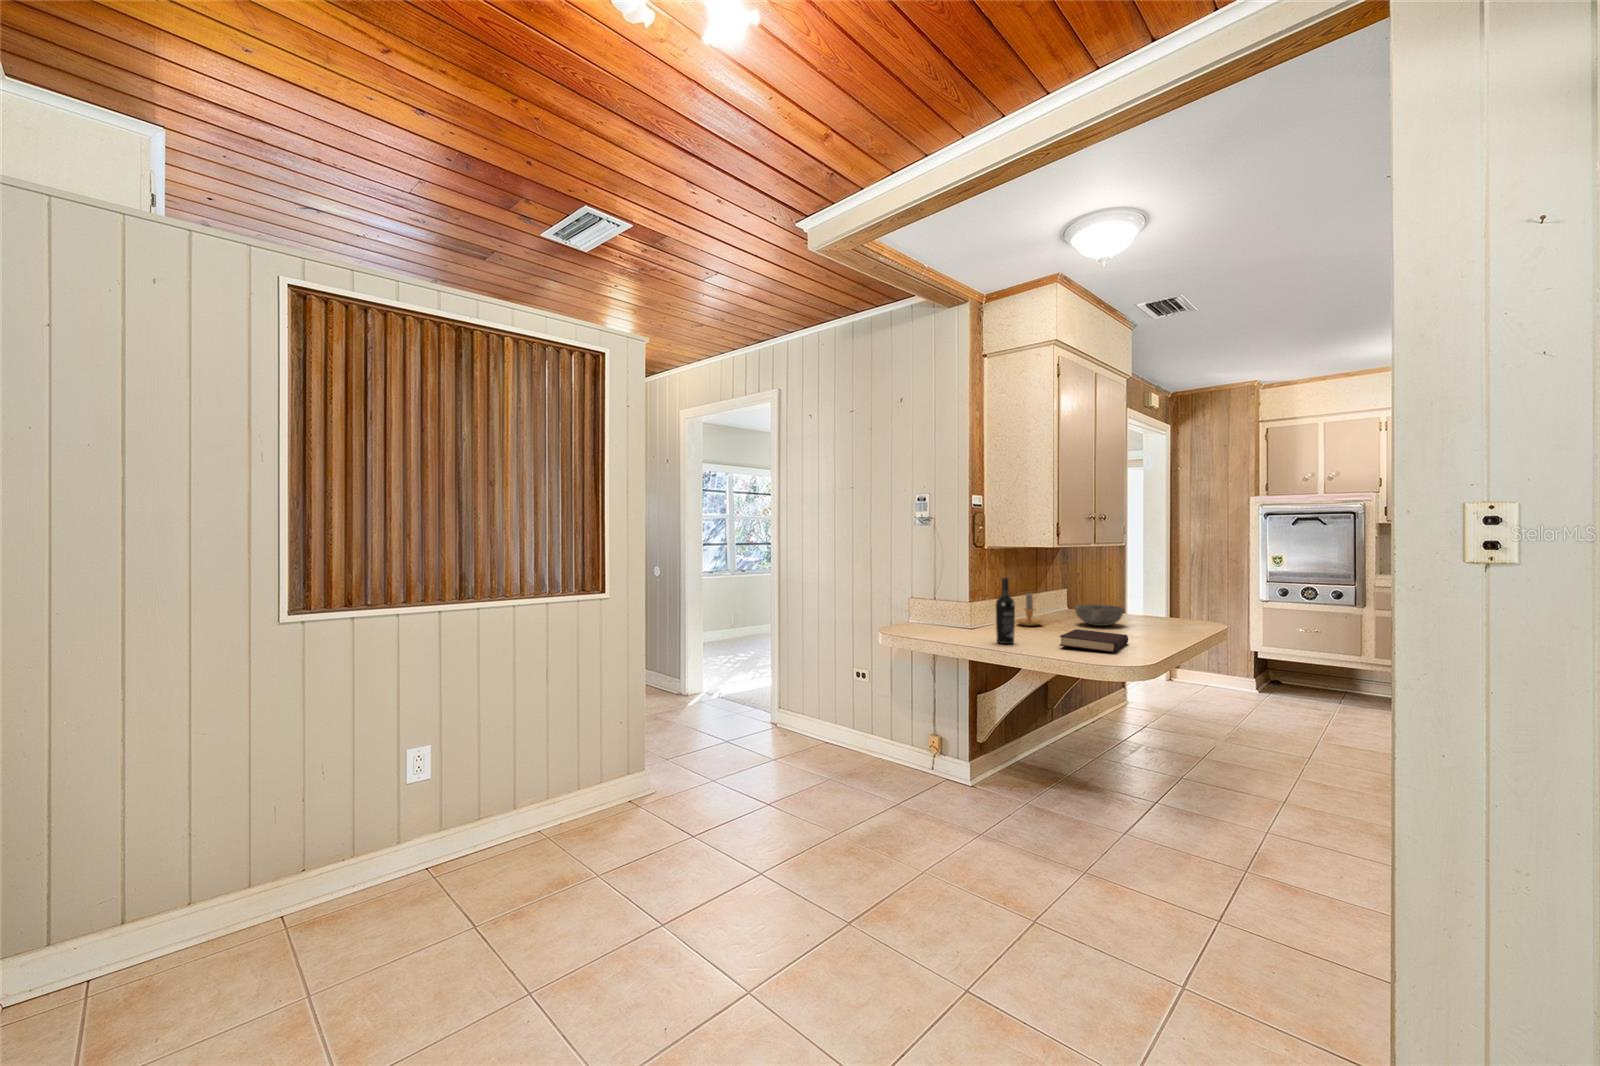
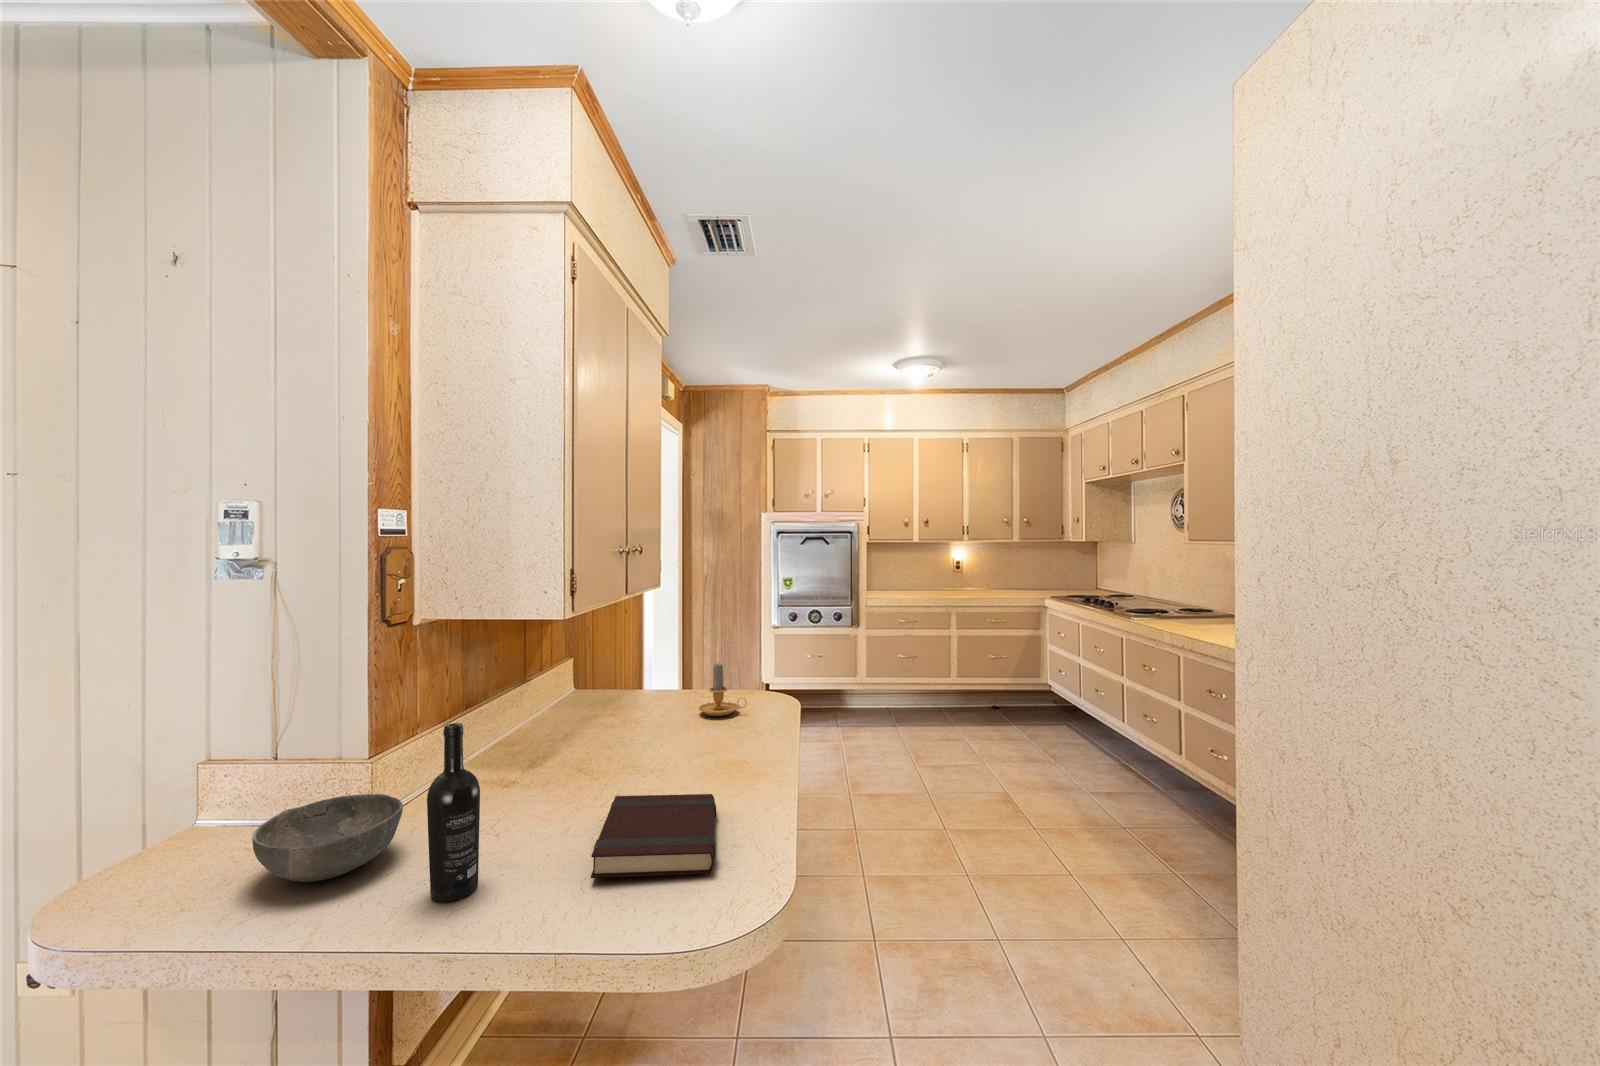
candle: present [1017,593,1042,626] -> present [698,664,747,716]
bowl: present [1075,605,1124,626] -> present [252,794,403,882]

